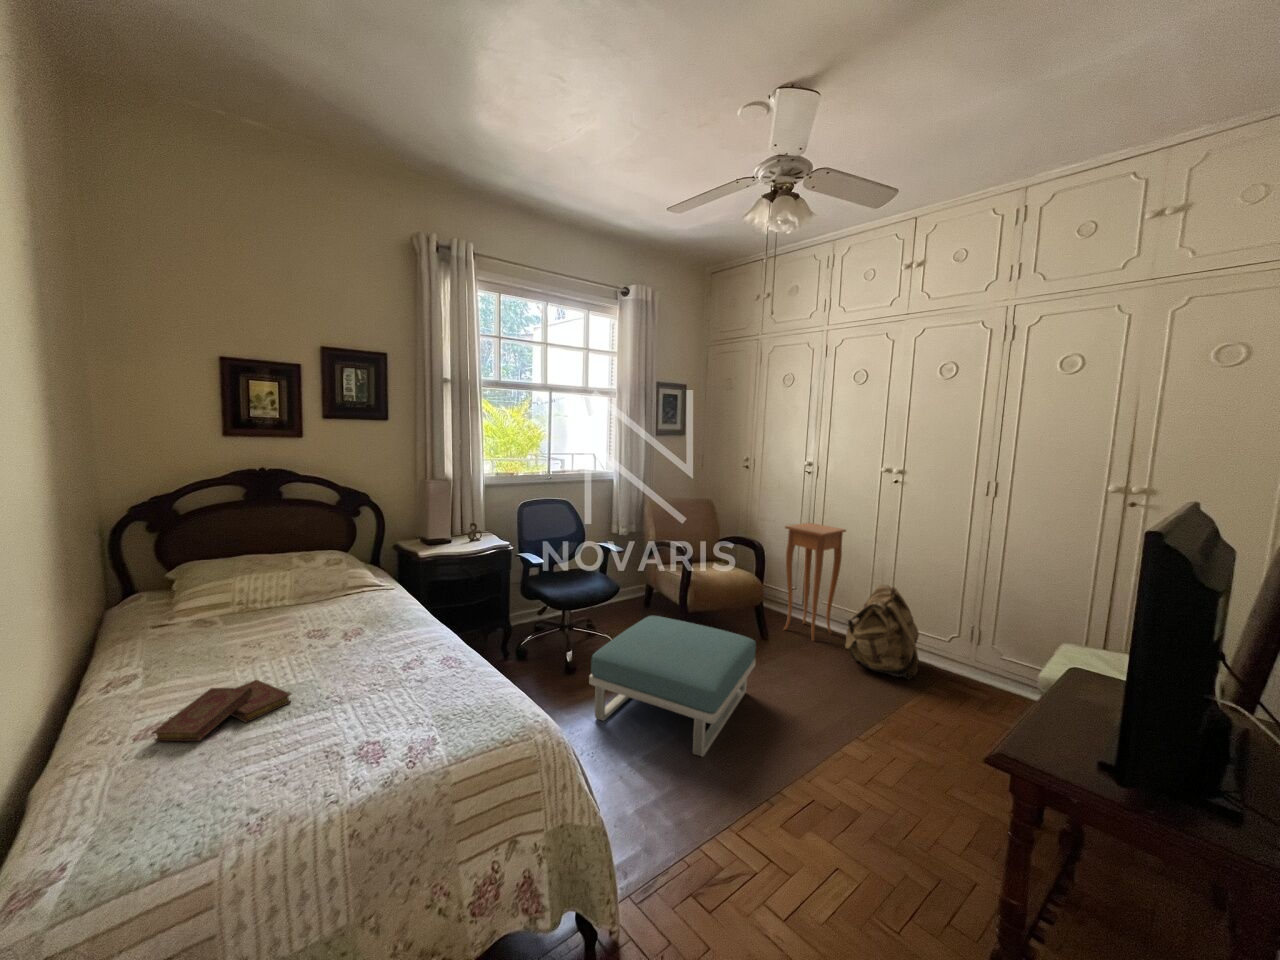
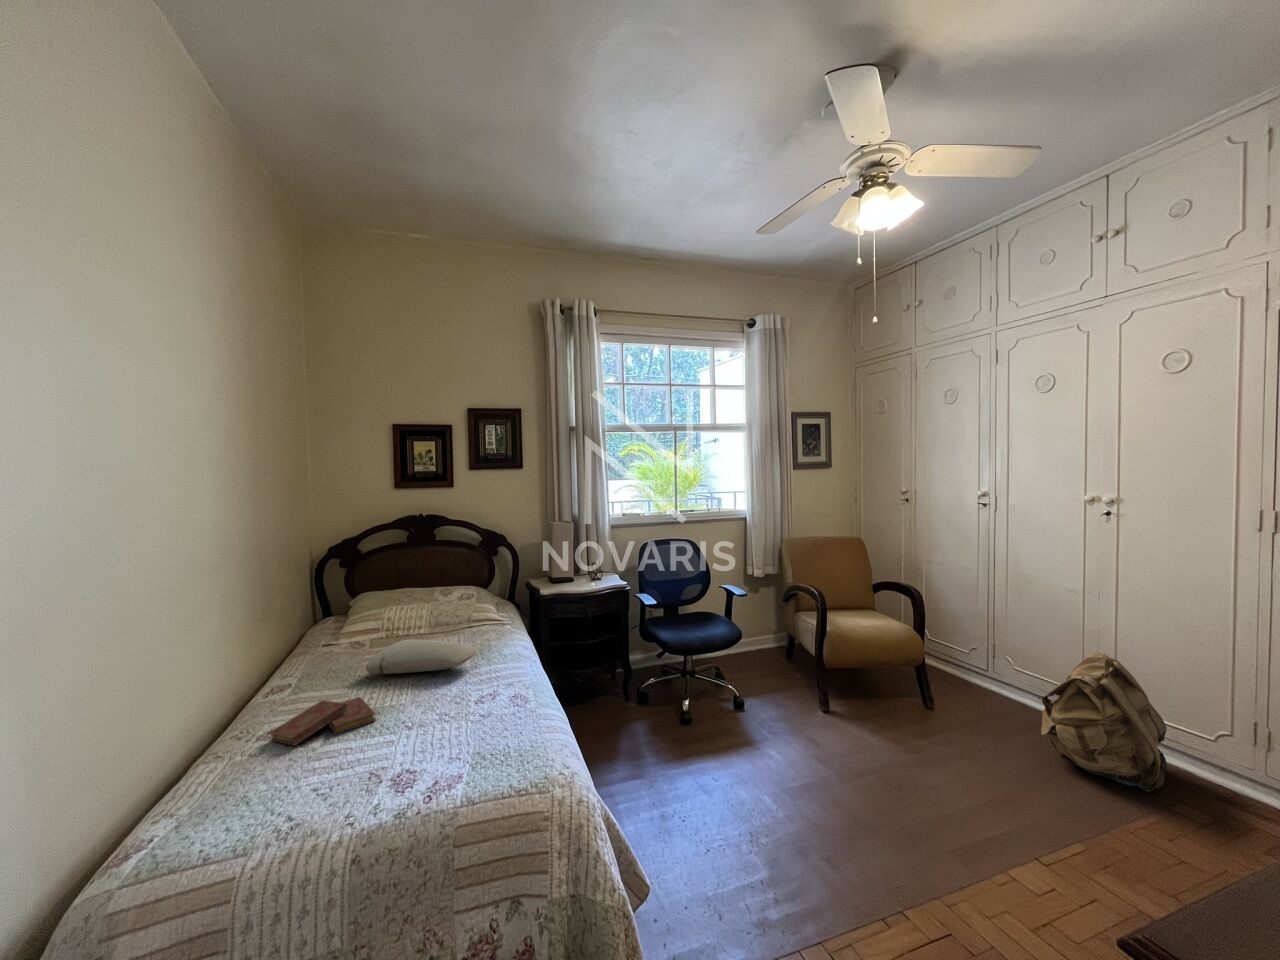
side table: present [784,522,846,641] -> none [950,566,1040,720]
pillow: none [244,612,382,654] -> present [366,639,476,674]
footstool: present [589,616,756,757] -> none [691,668,897,847]

